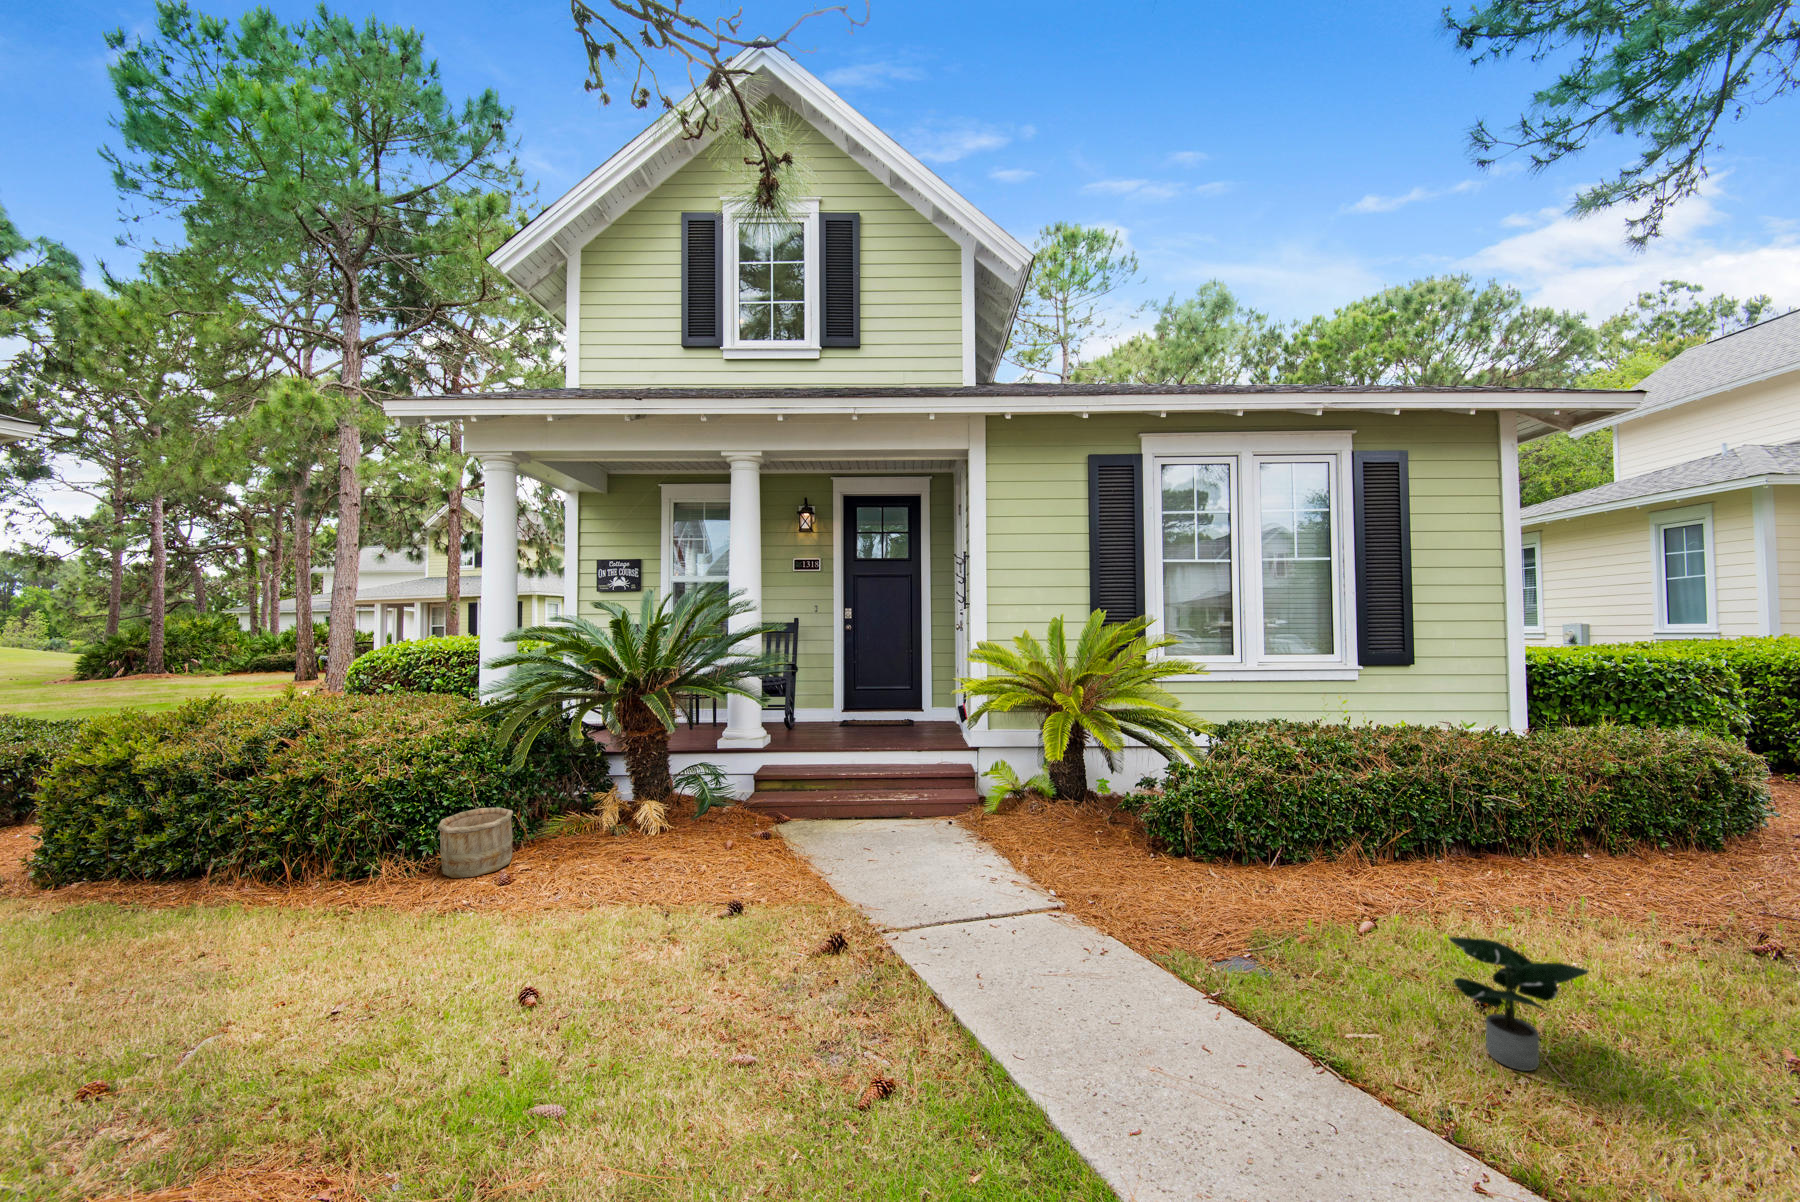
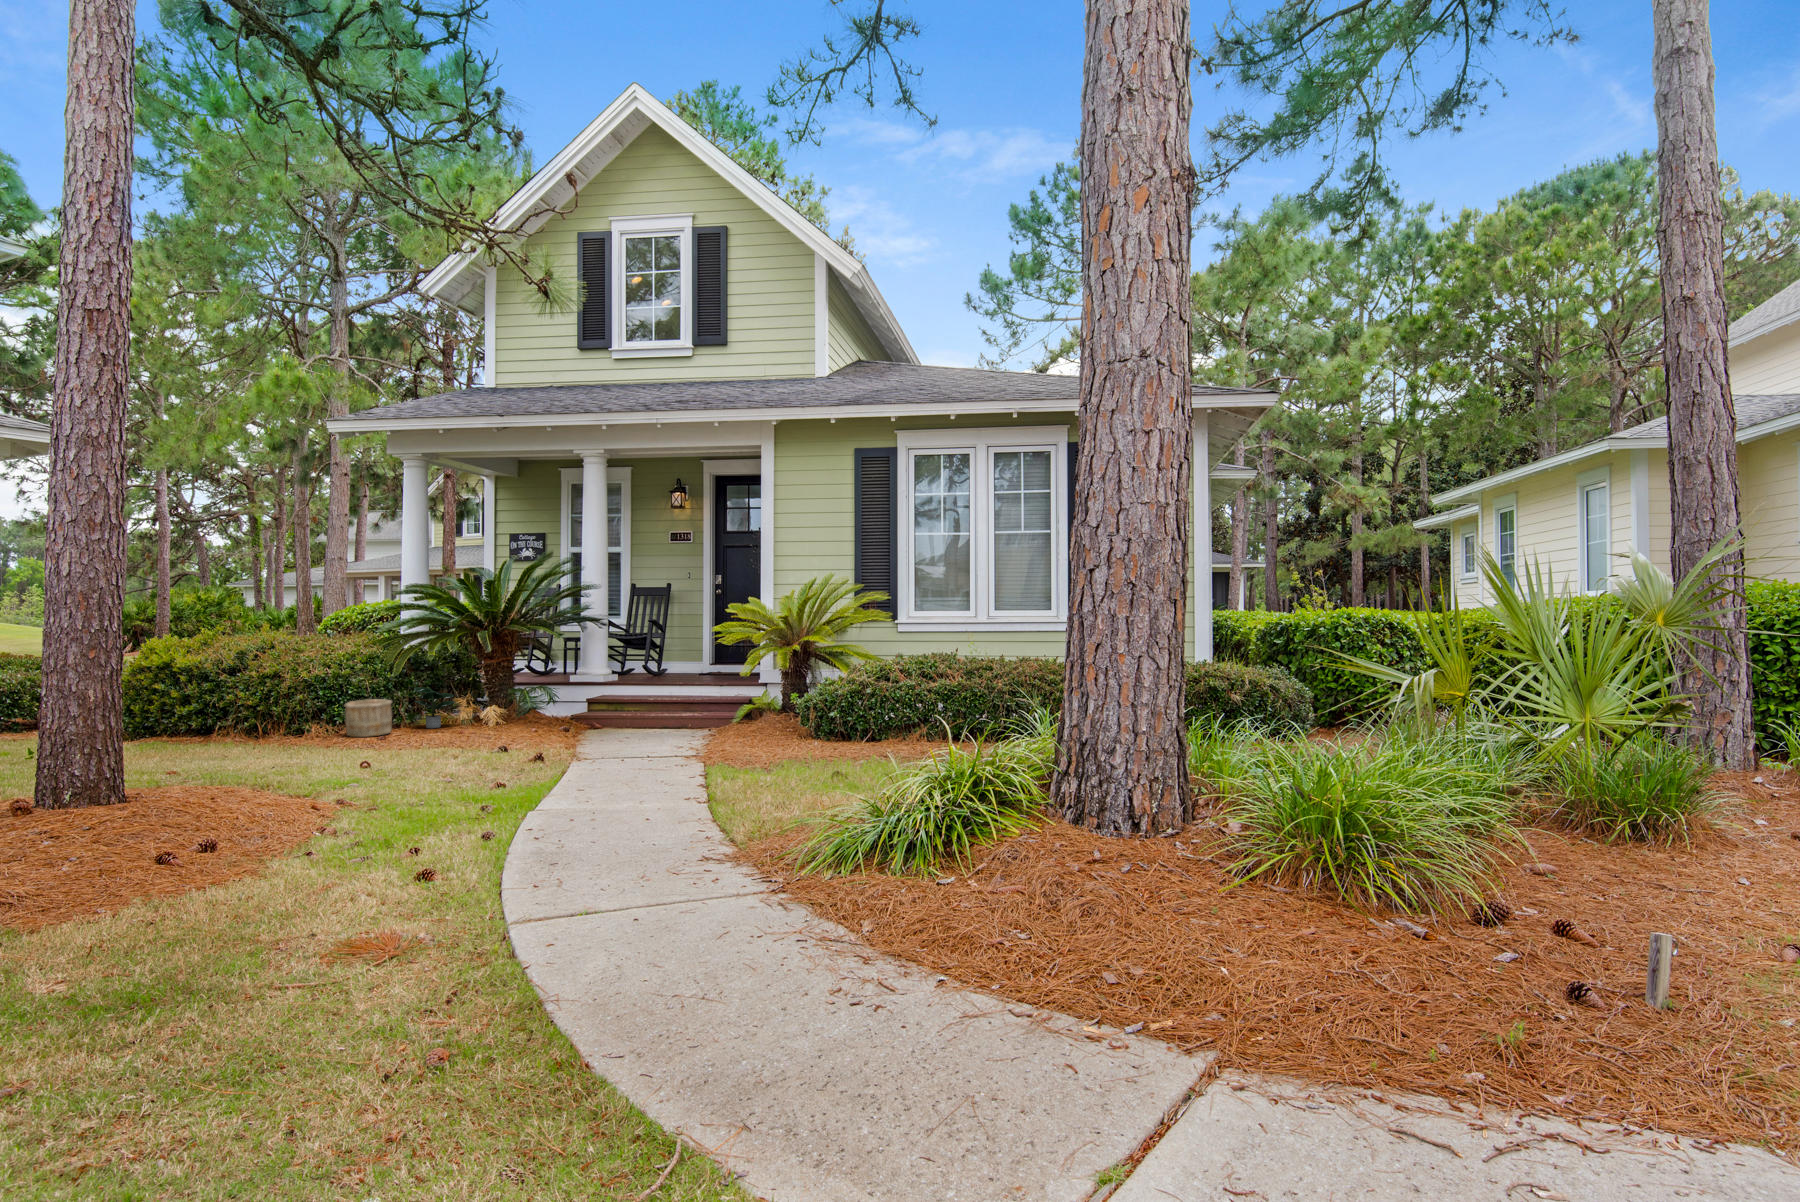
potted plant: present [1449,937,1588,1071] -> present [414,687,454,728]

